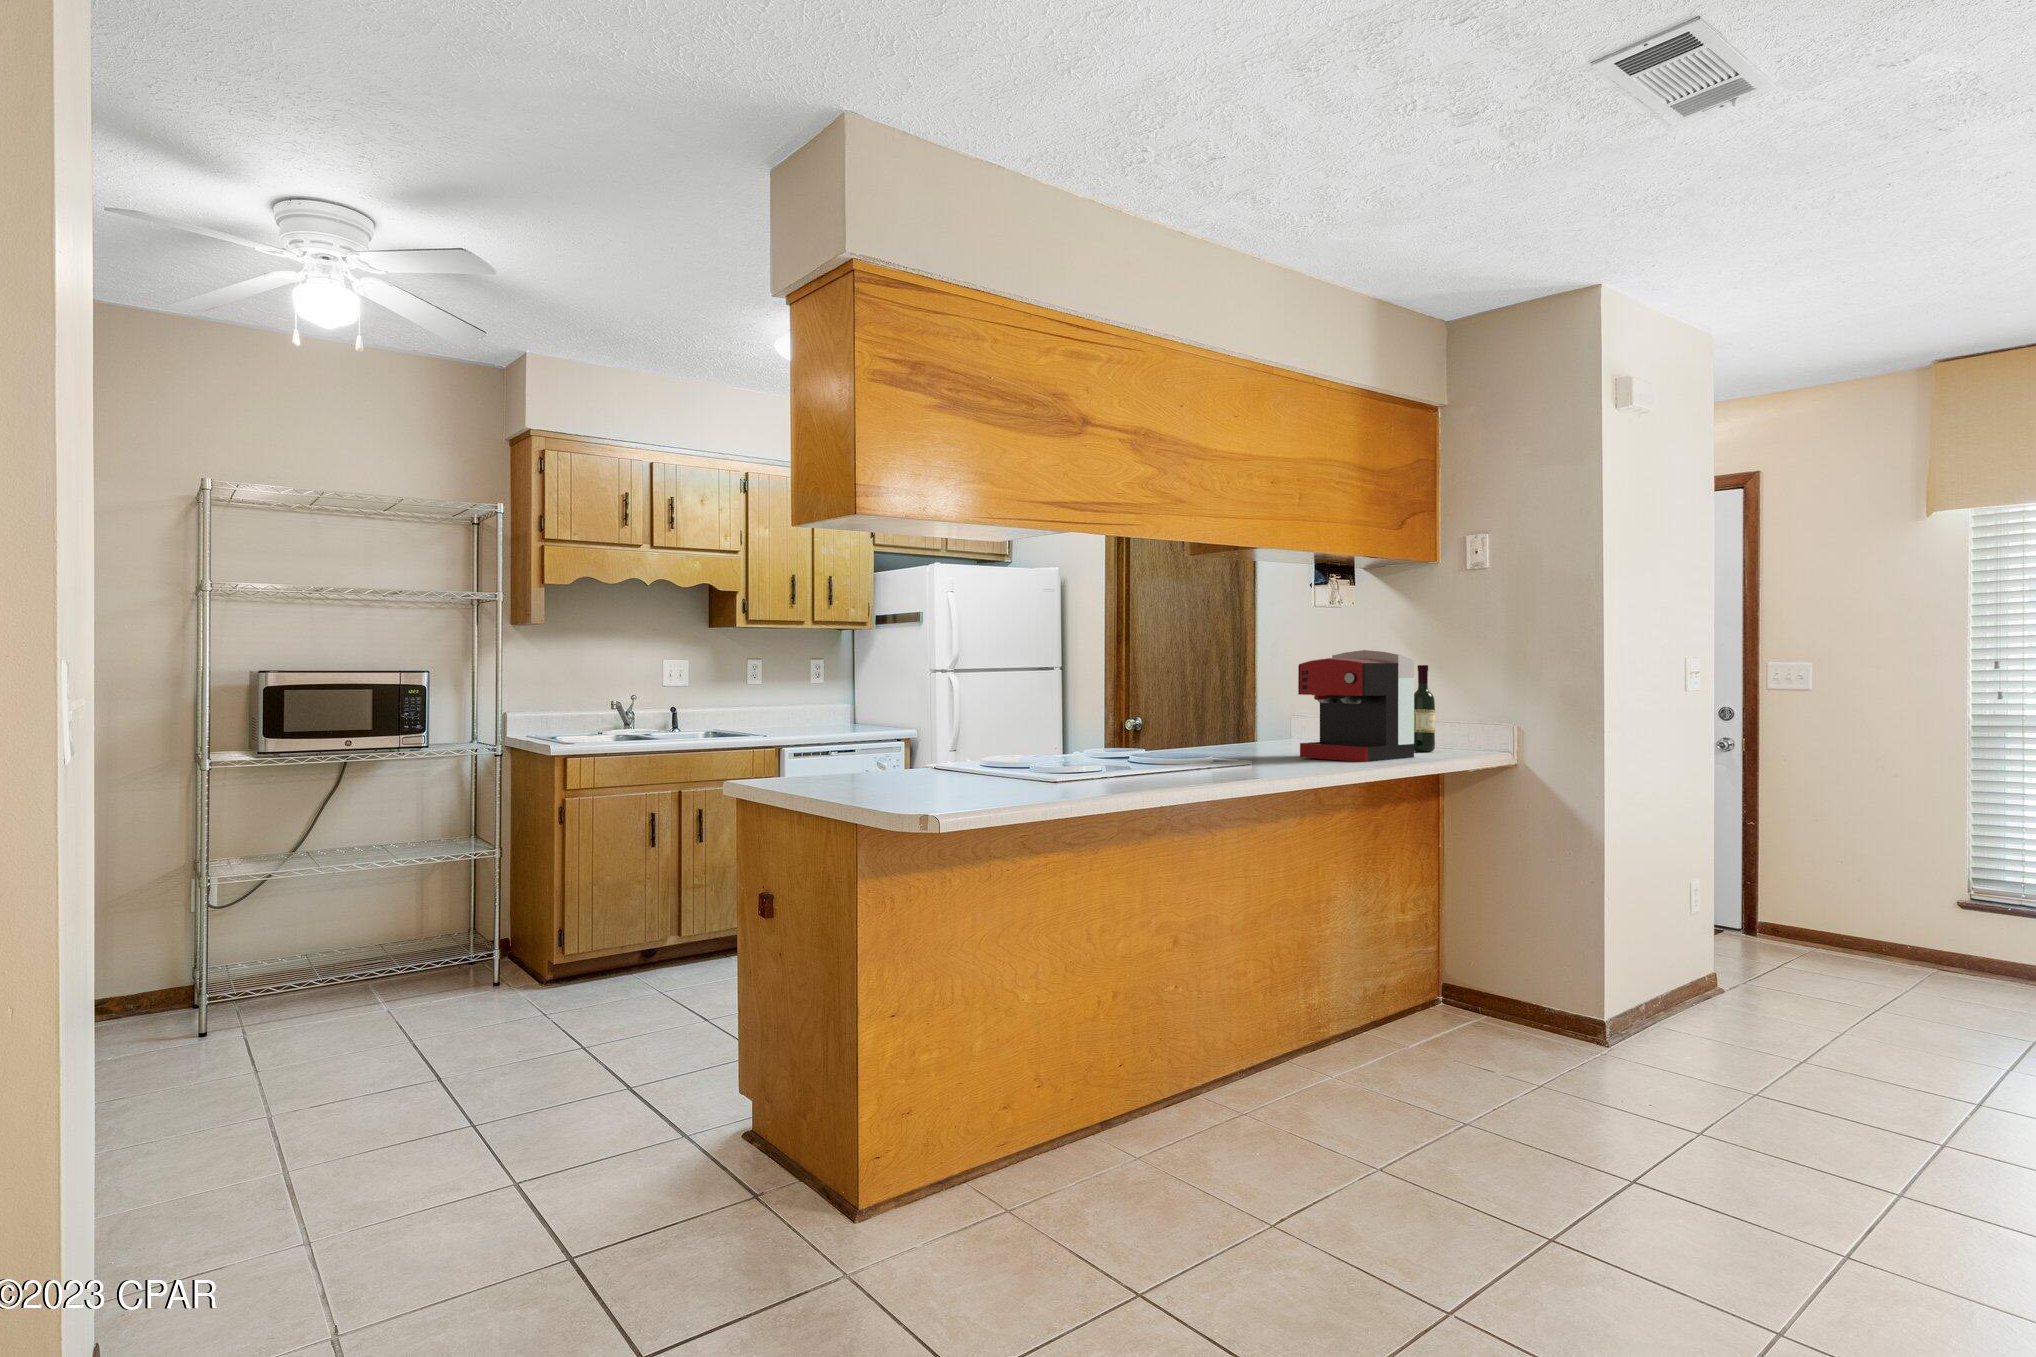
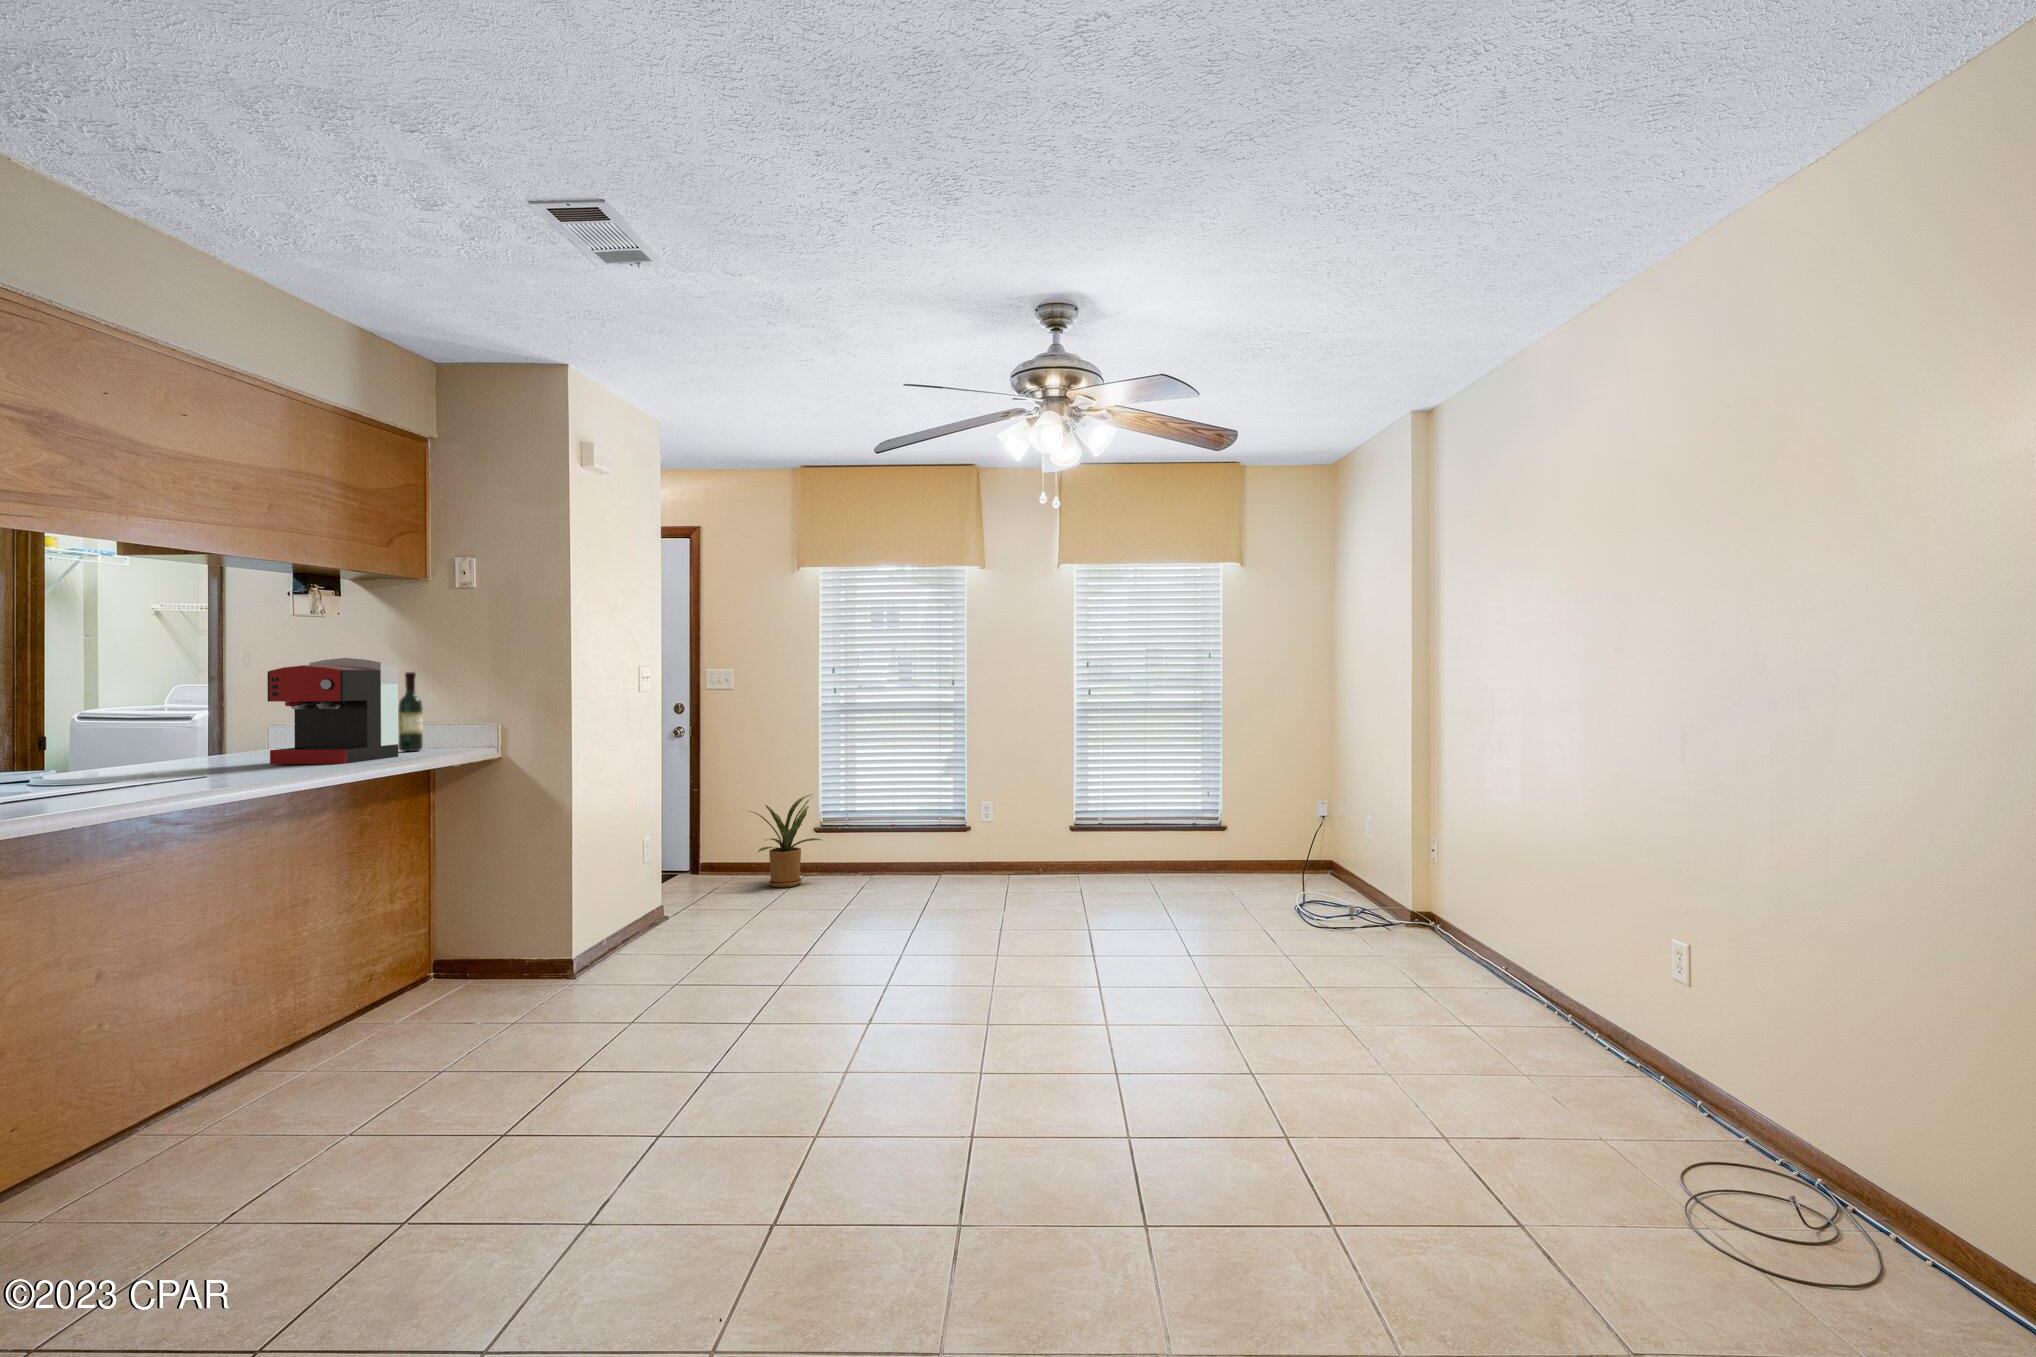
house plant: none [1828,849,1988,984] -> present [753,795,821,887]

